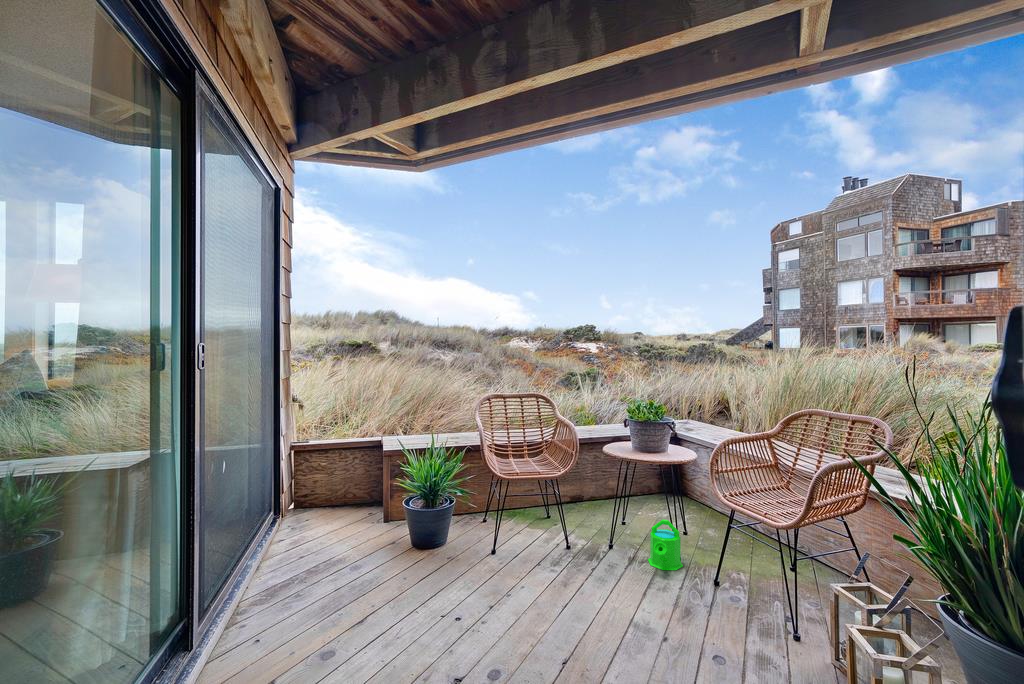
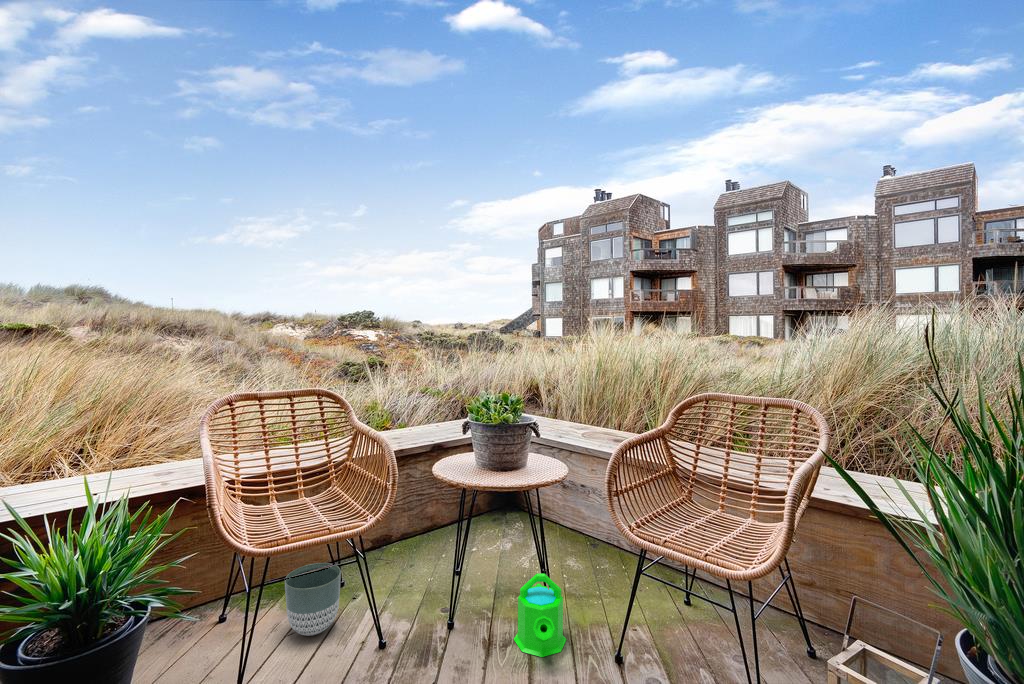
planter: none [516,497,546,535] -> present [285,563,341,636]

